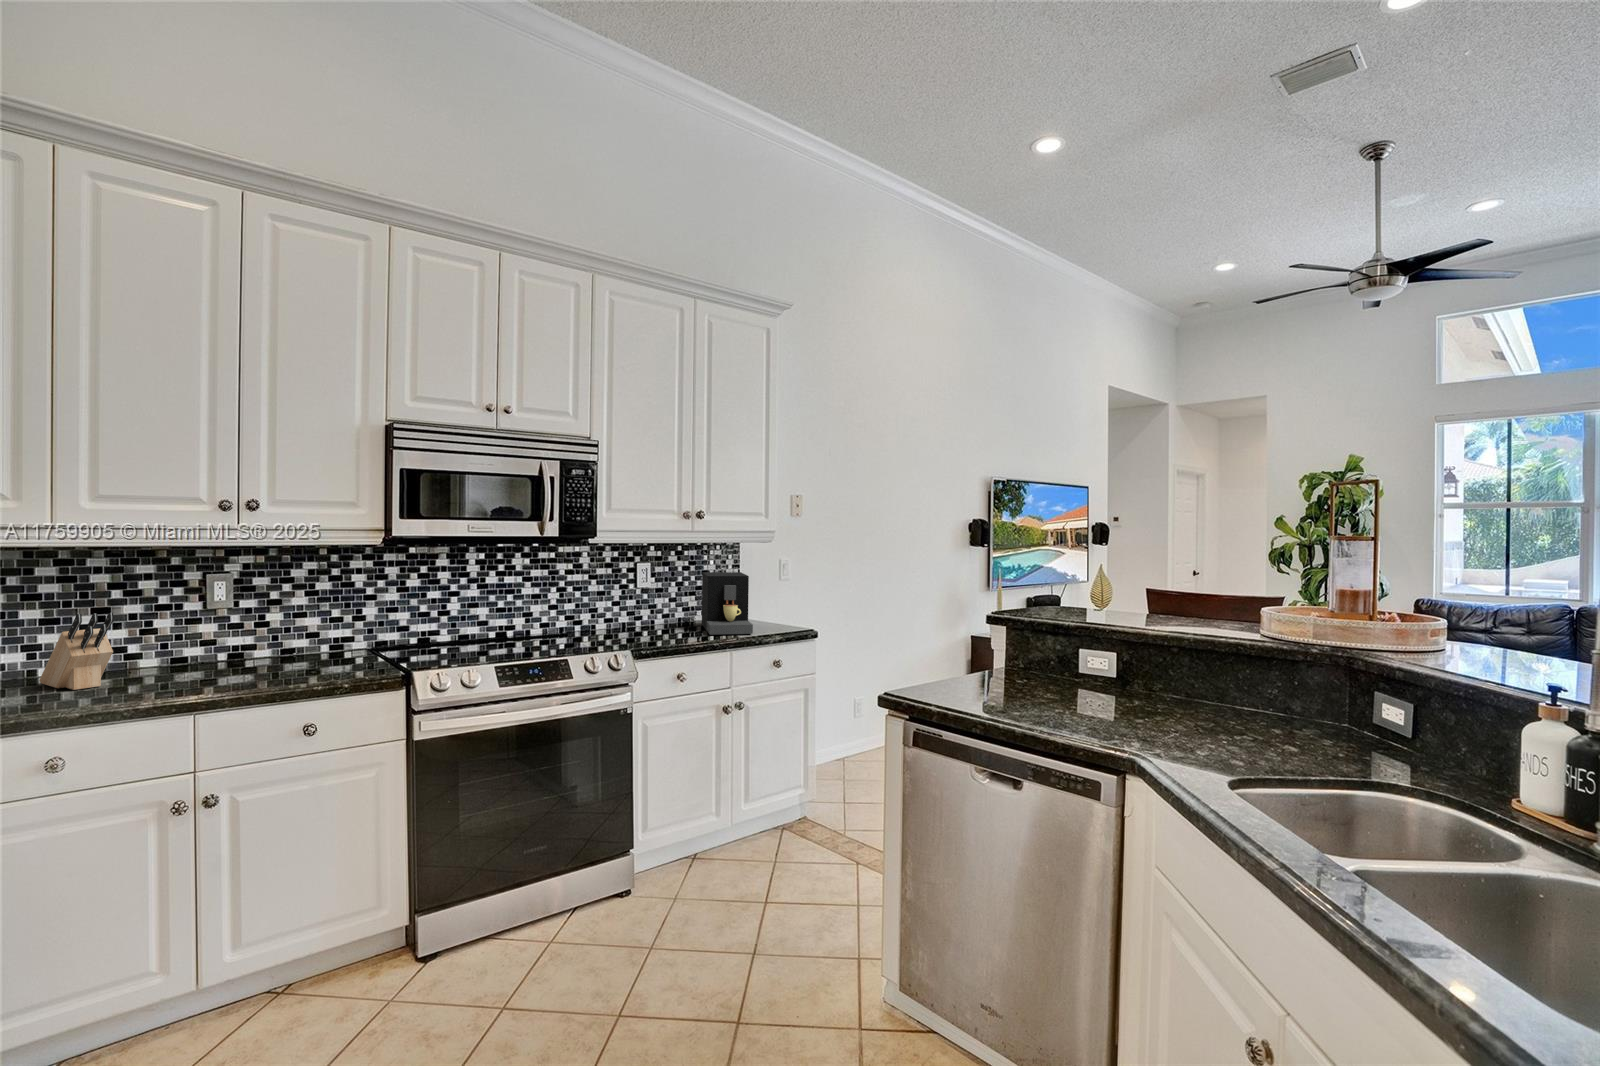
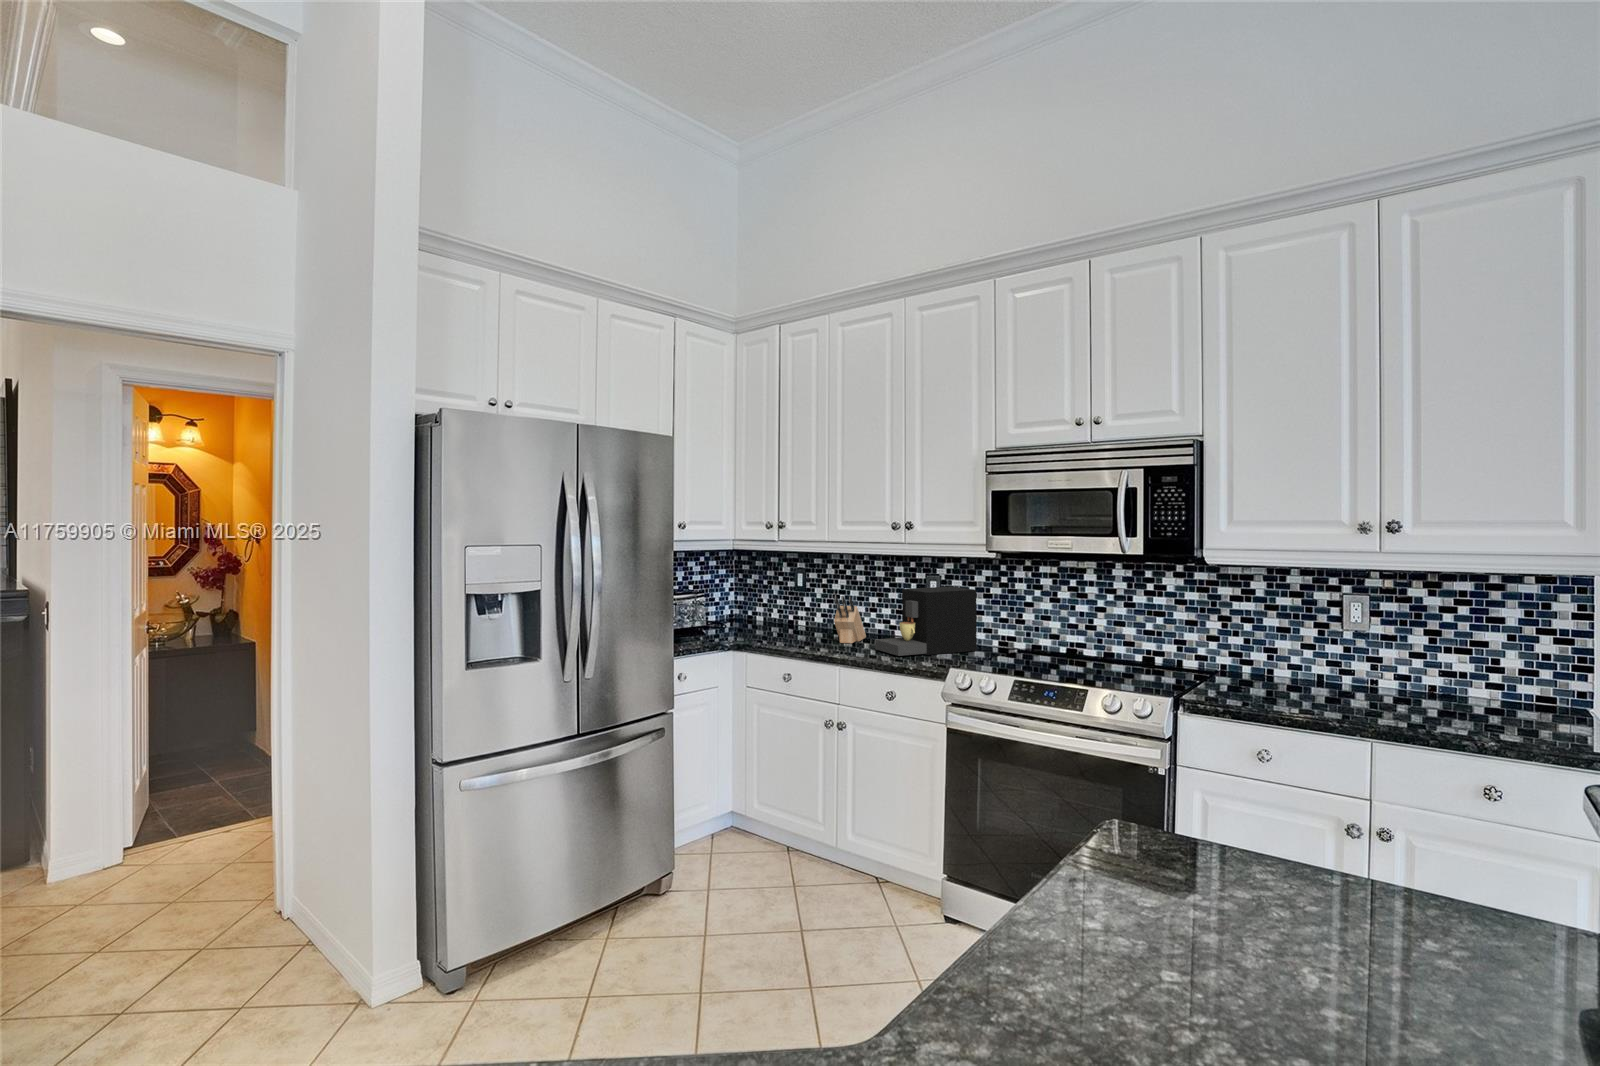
coffee maker: present [702,572,753,635] -> present [875,587,977,656]

